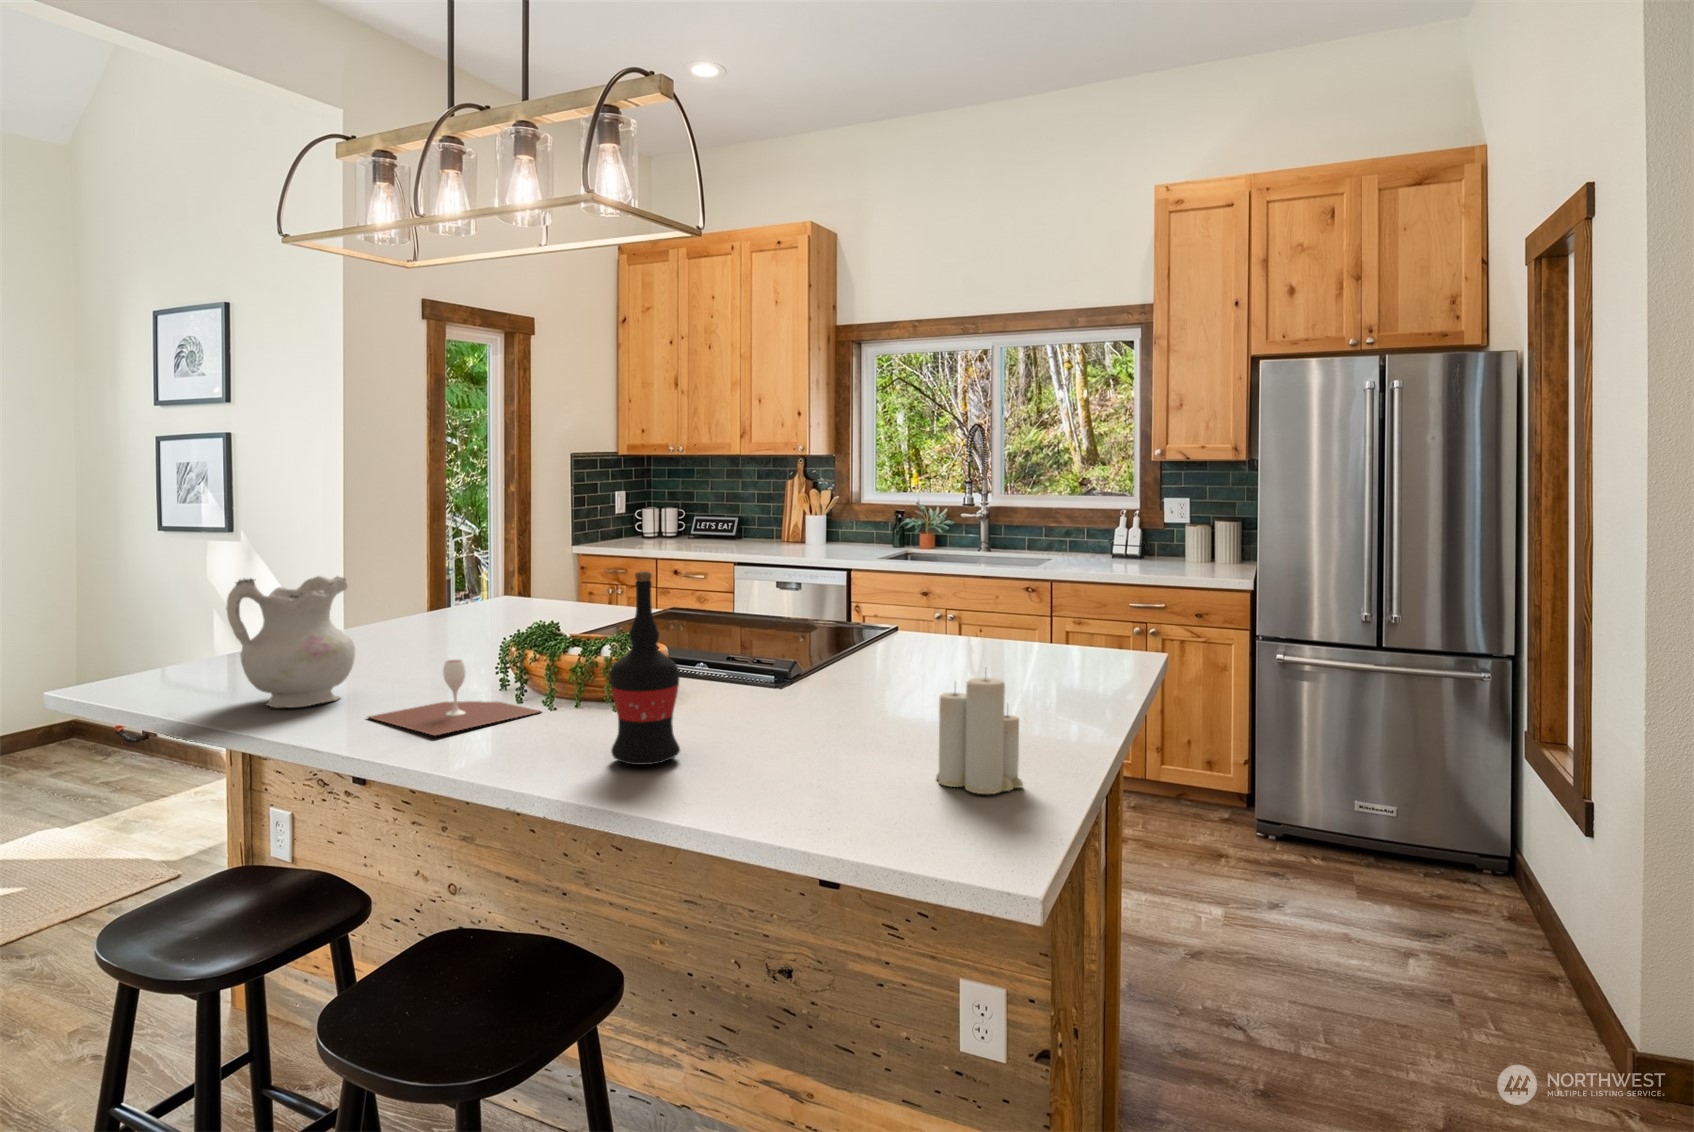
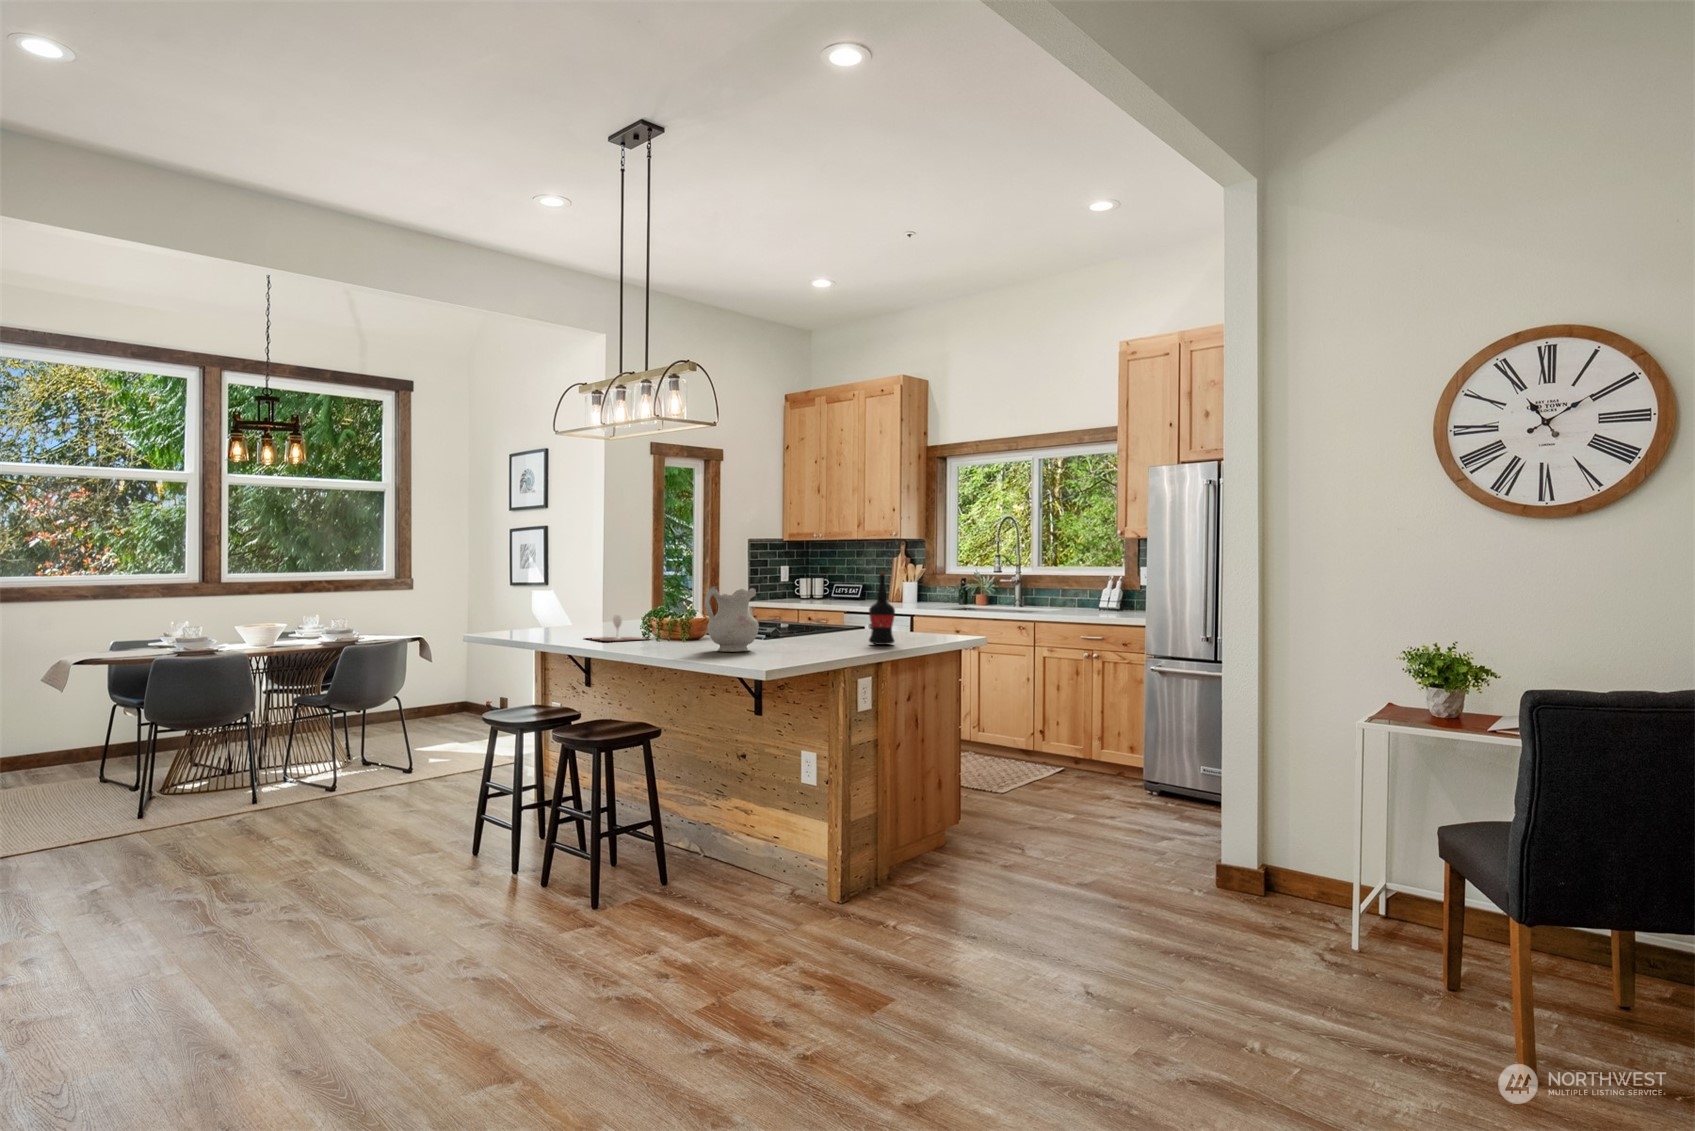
wine bottle: present [610,571,680,765] -> present [869,571,895,645]
ceramic pitcher: present [226,576,355,708] -> present [705,586,759,652]
candle: present [936,677,1023,794] -> none [778,606,809,655]

